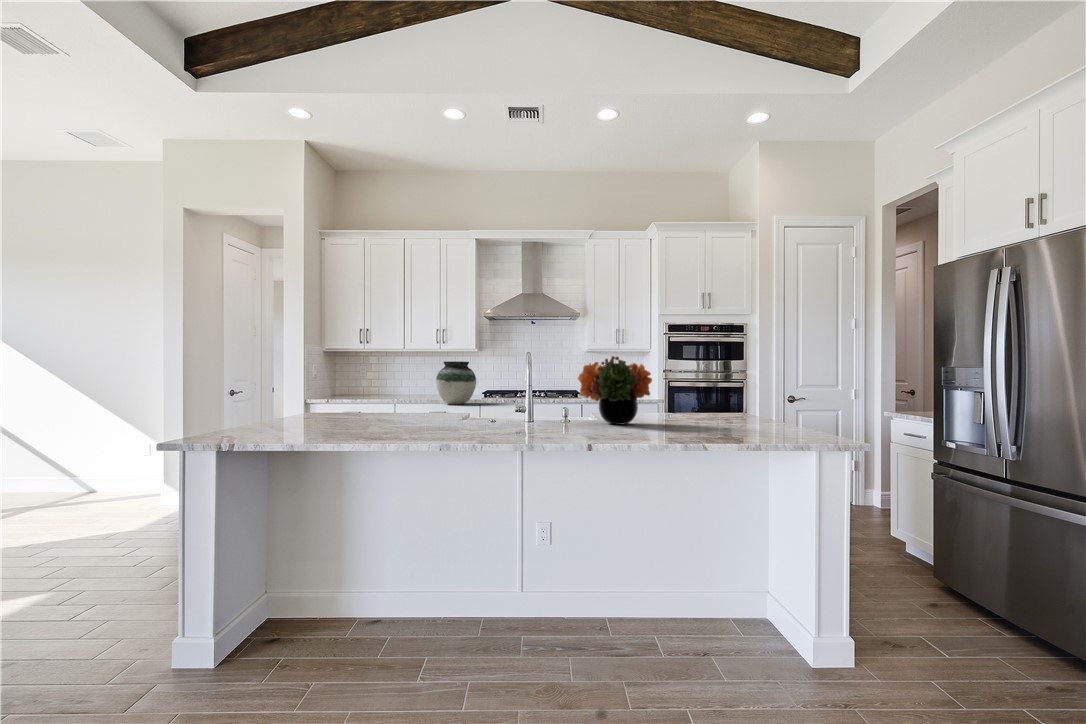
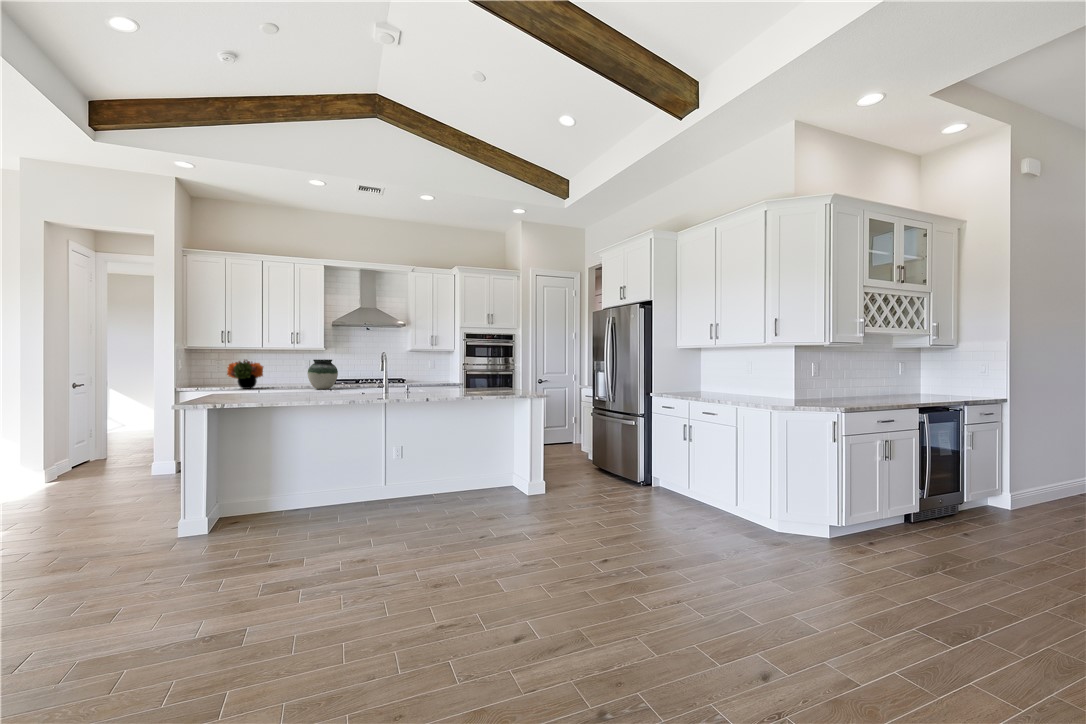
flower arrangement: present [578,356,652,425] -> present [227,360,263,389]

